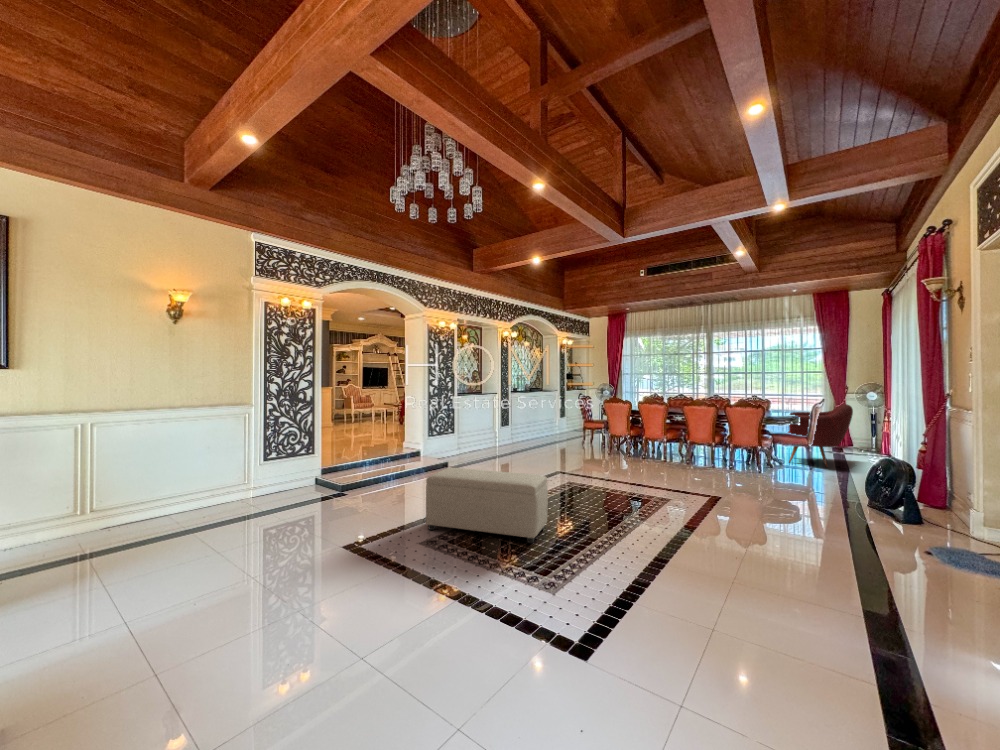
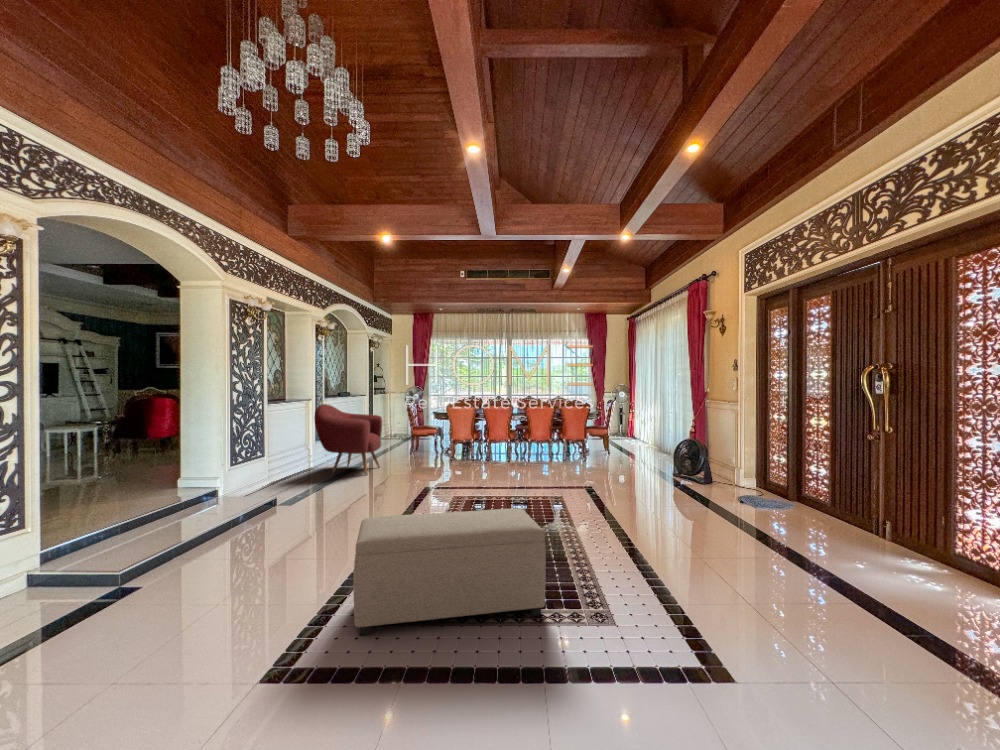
armchair: present [788,404,853,467] -> present [314,404,382,475]

